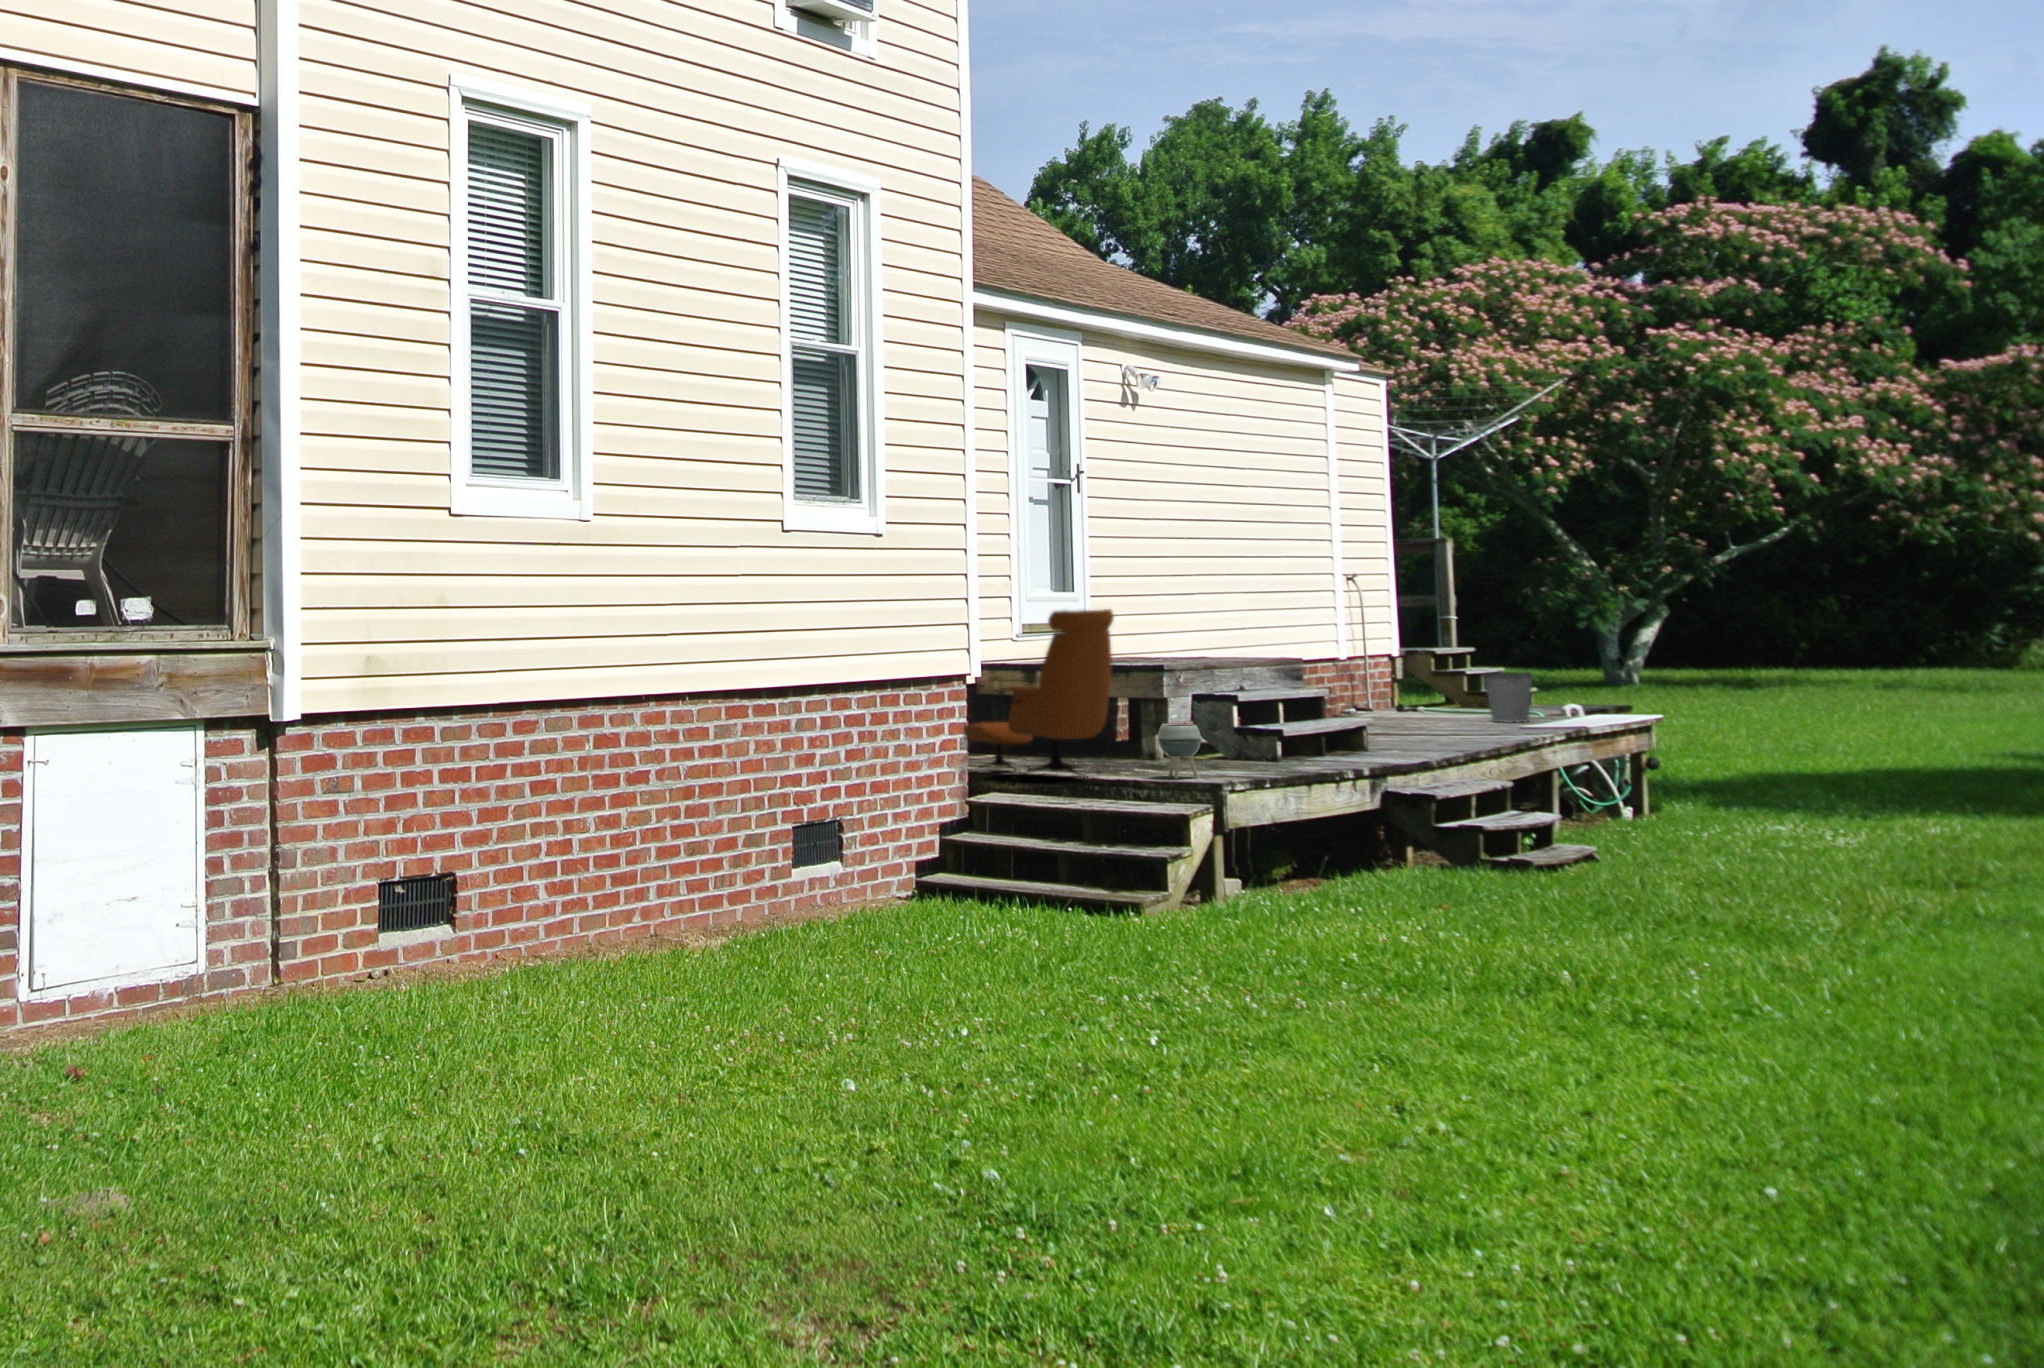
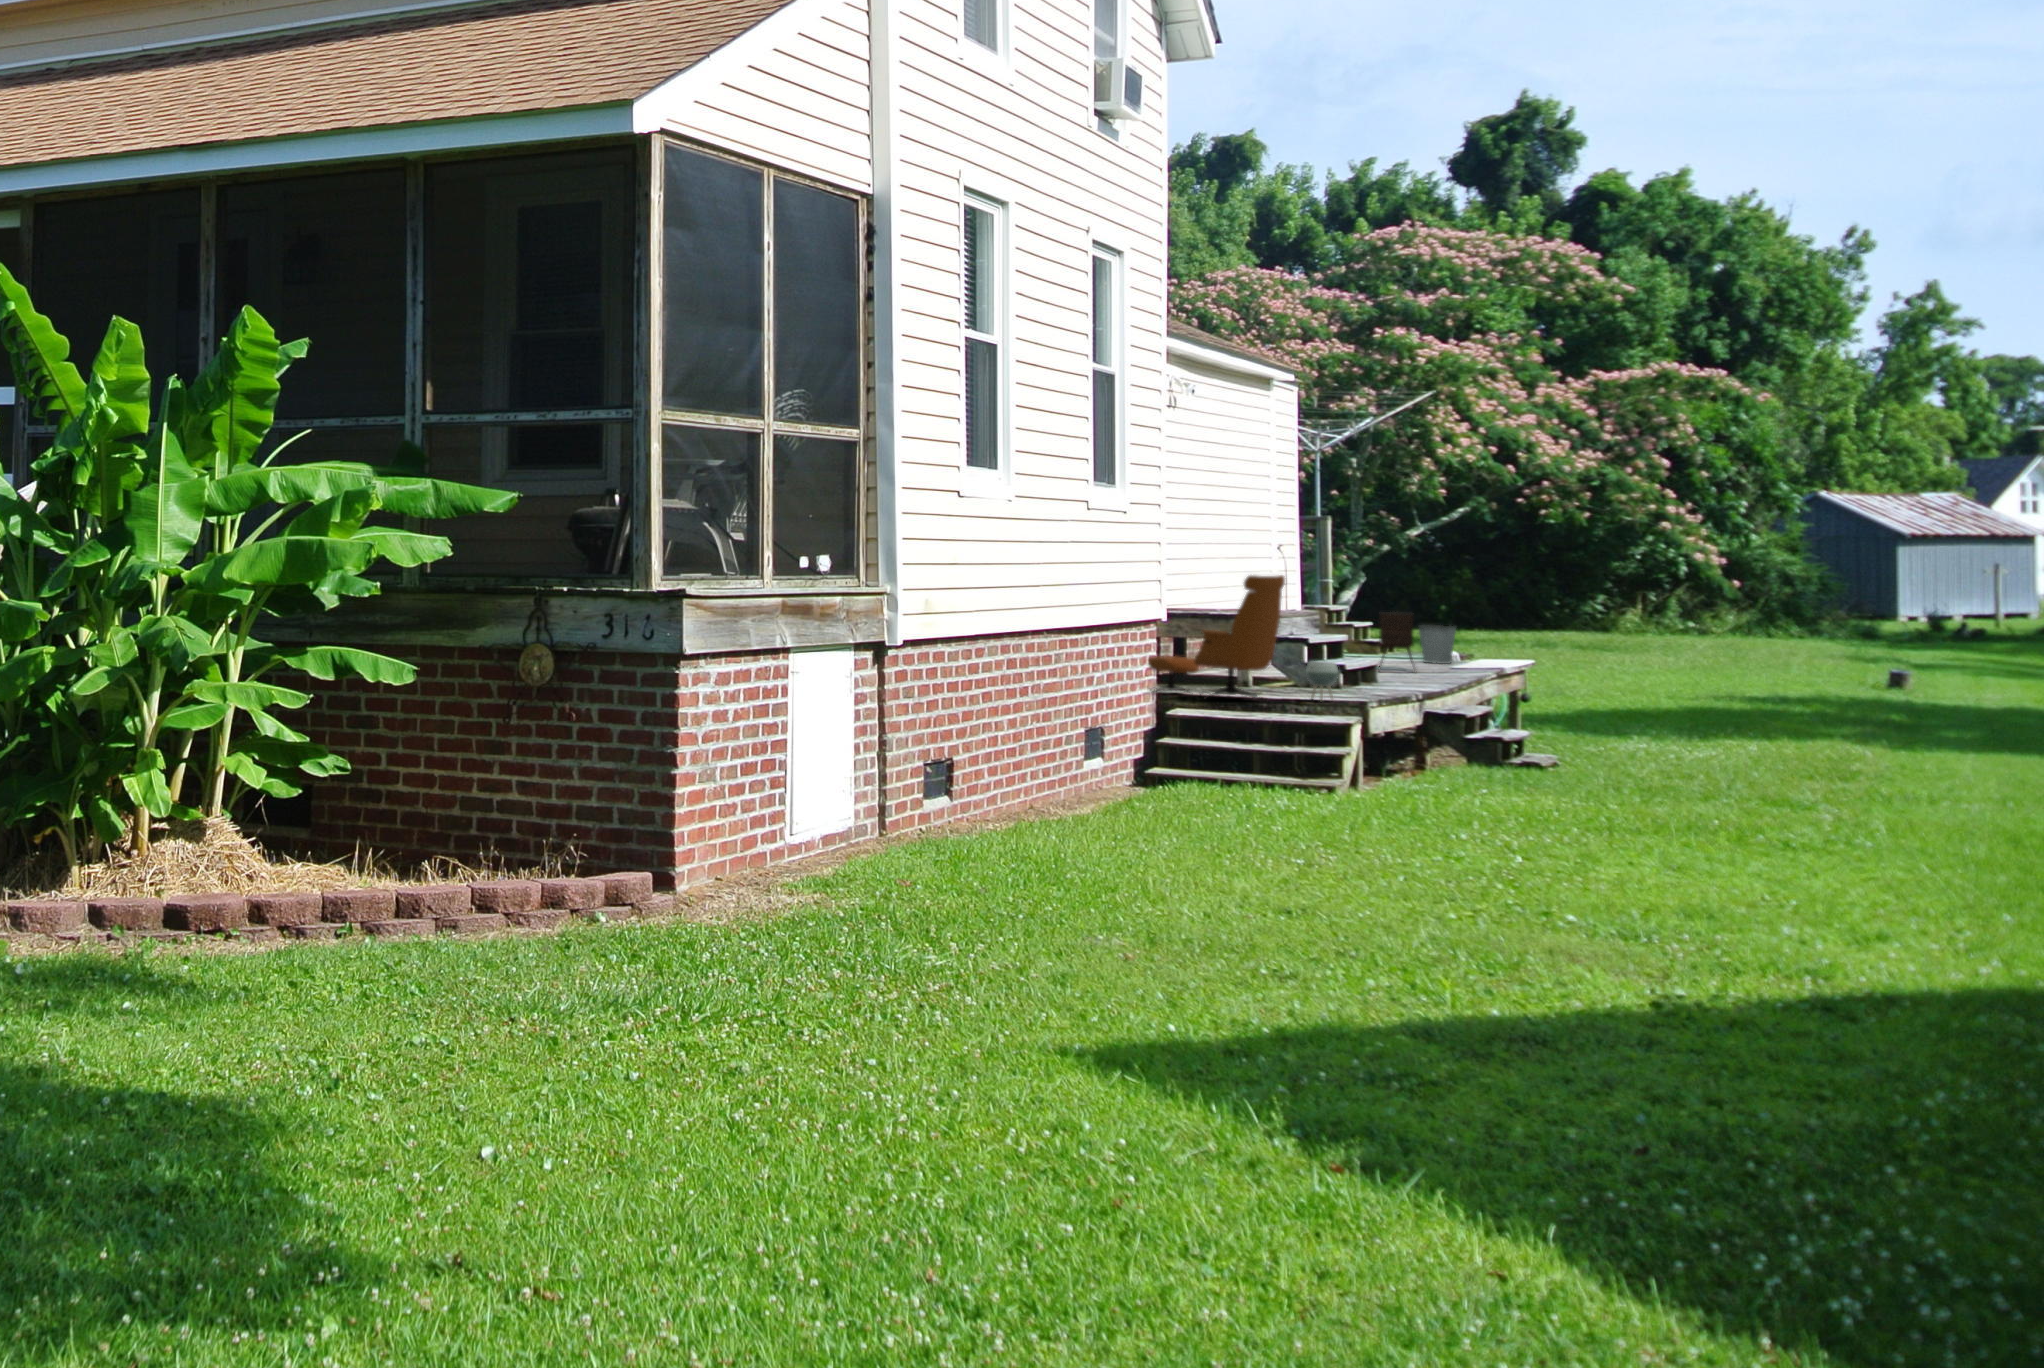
side table: none [1387,657,1447,736] -> present [1379,612,1413,663]

